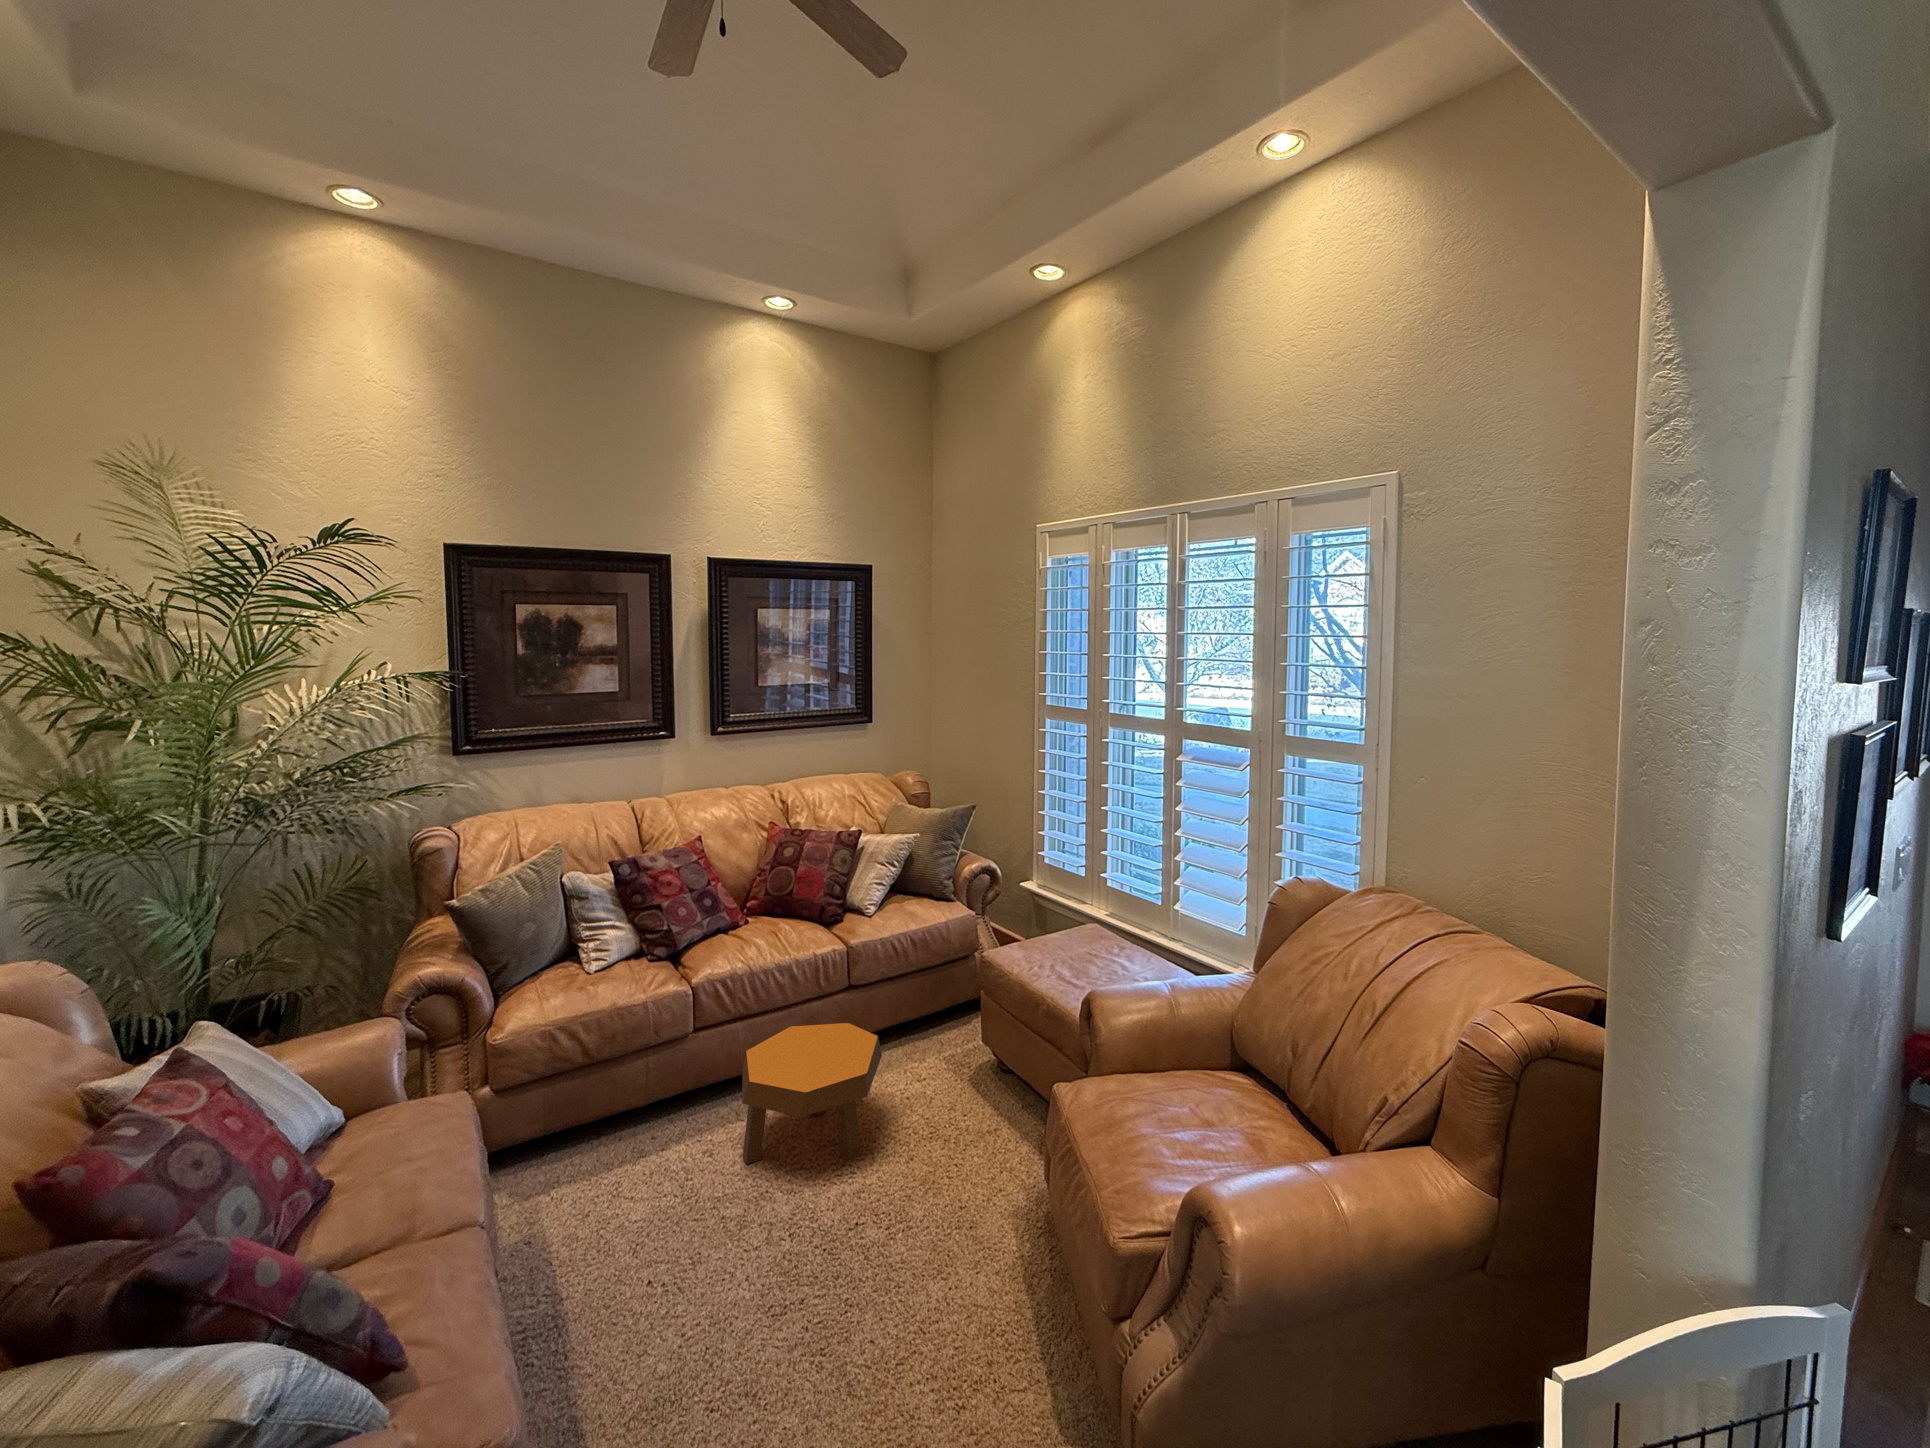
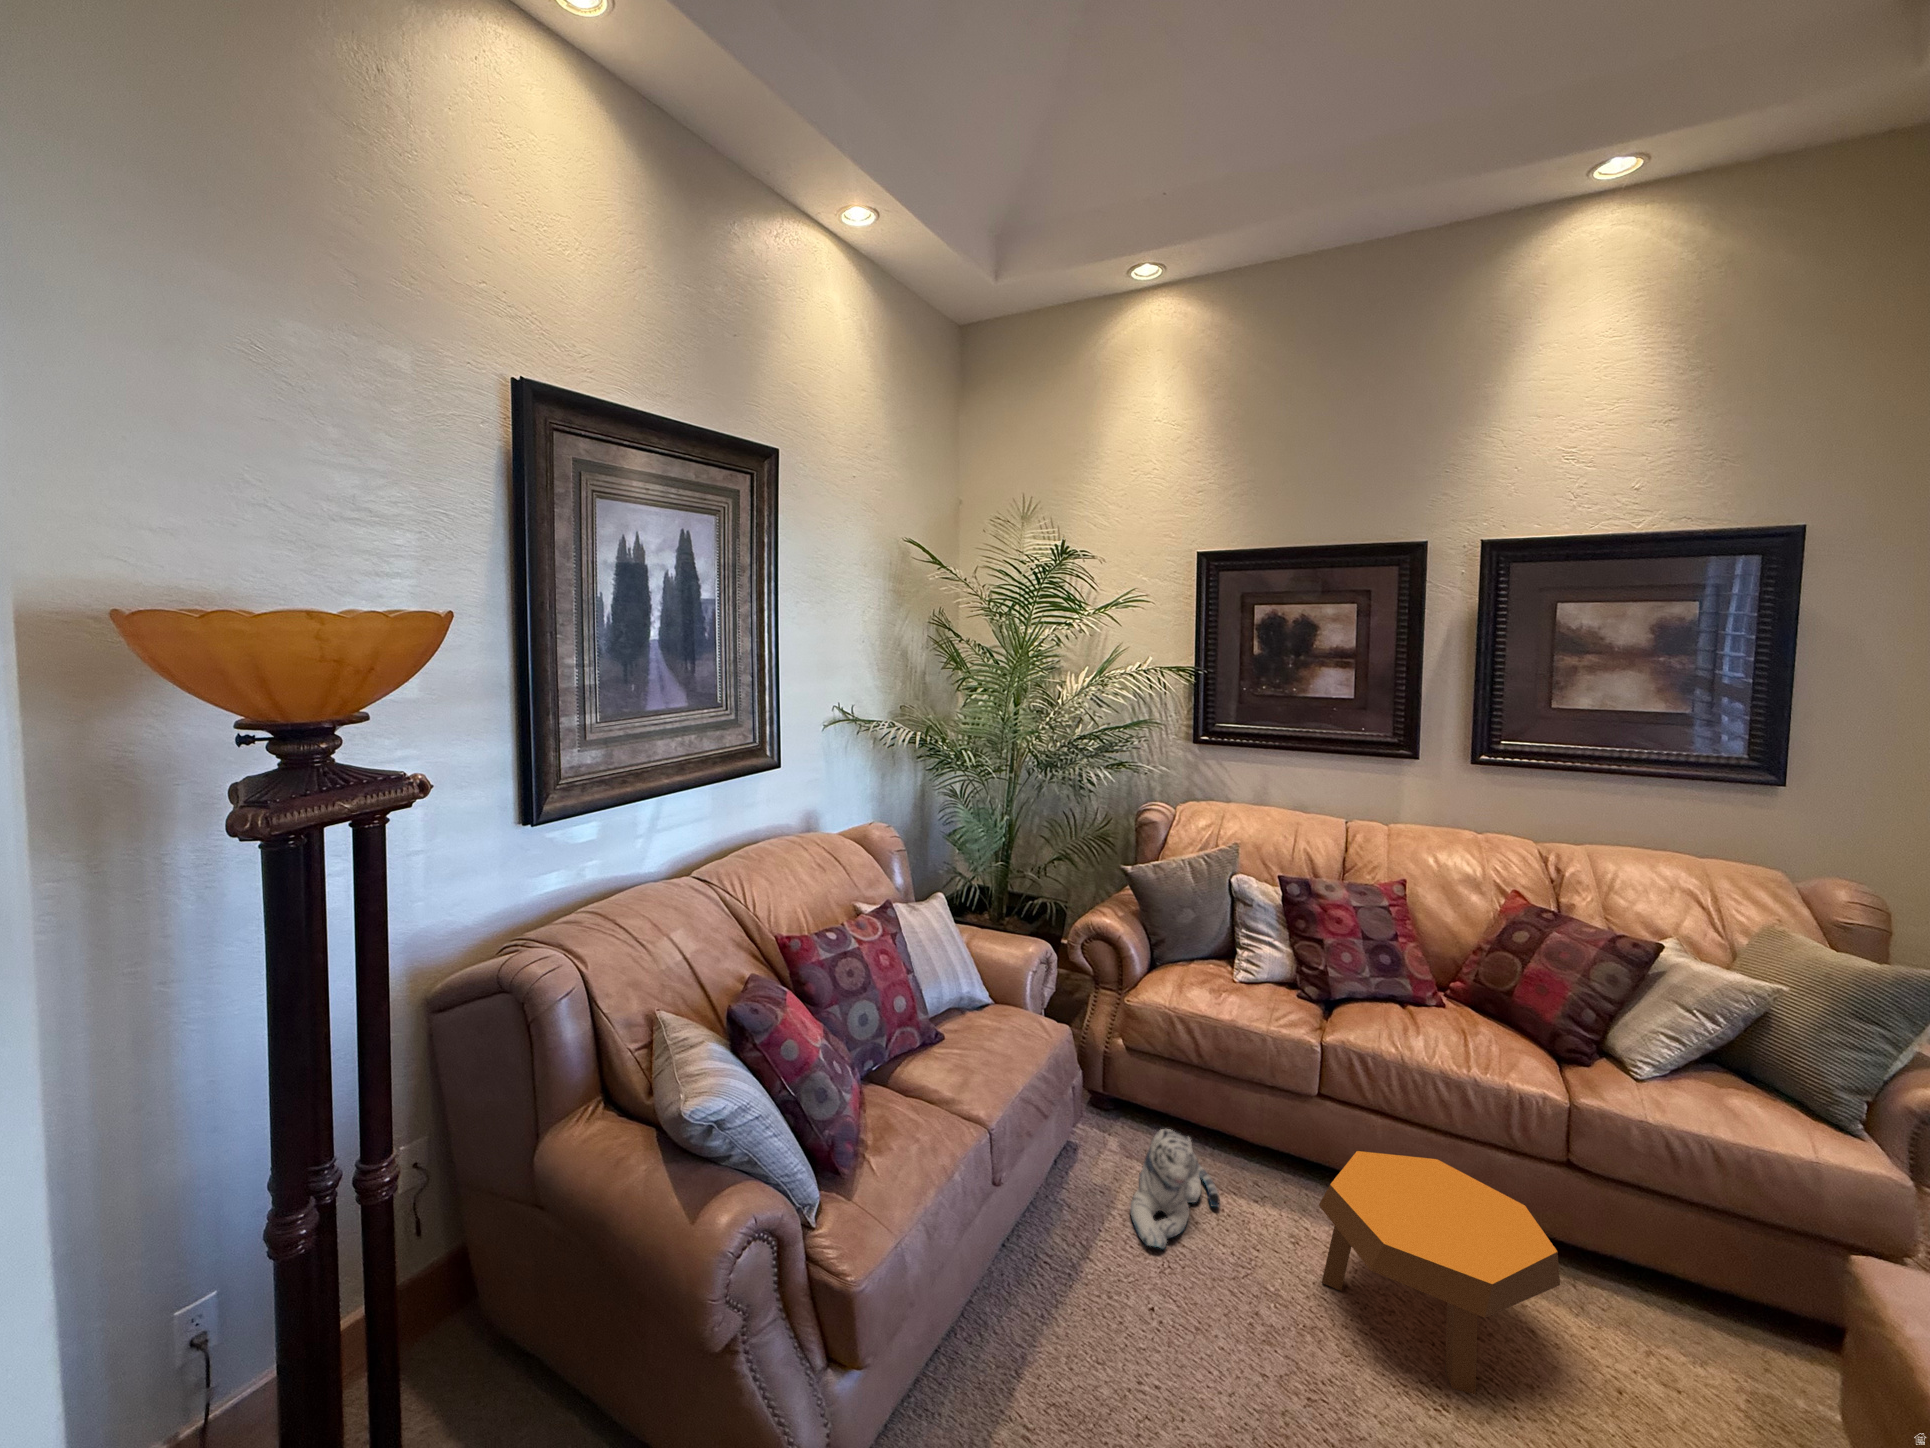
plush toy: none [554,1125,643,1245] -> present [1130,1129,1219,1249]

